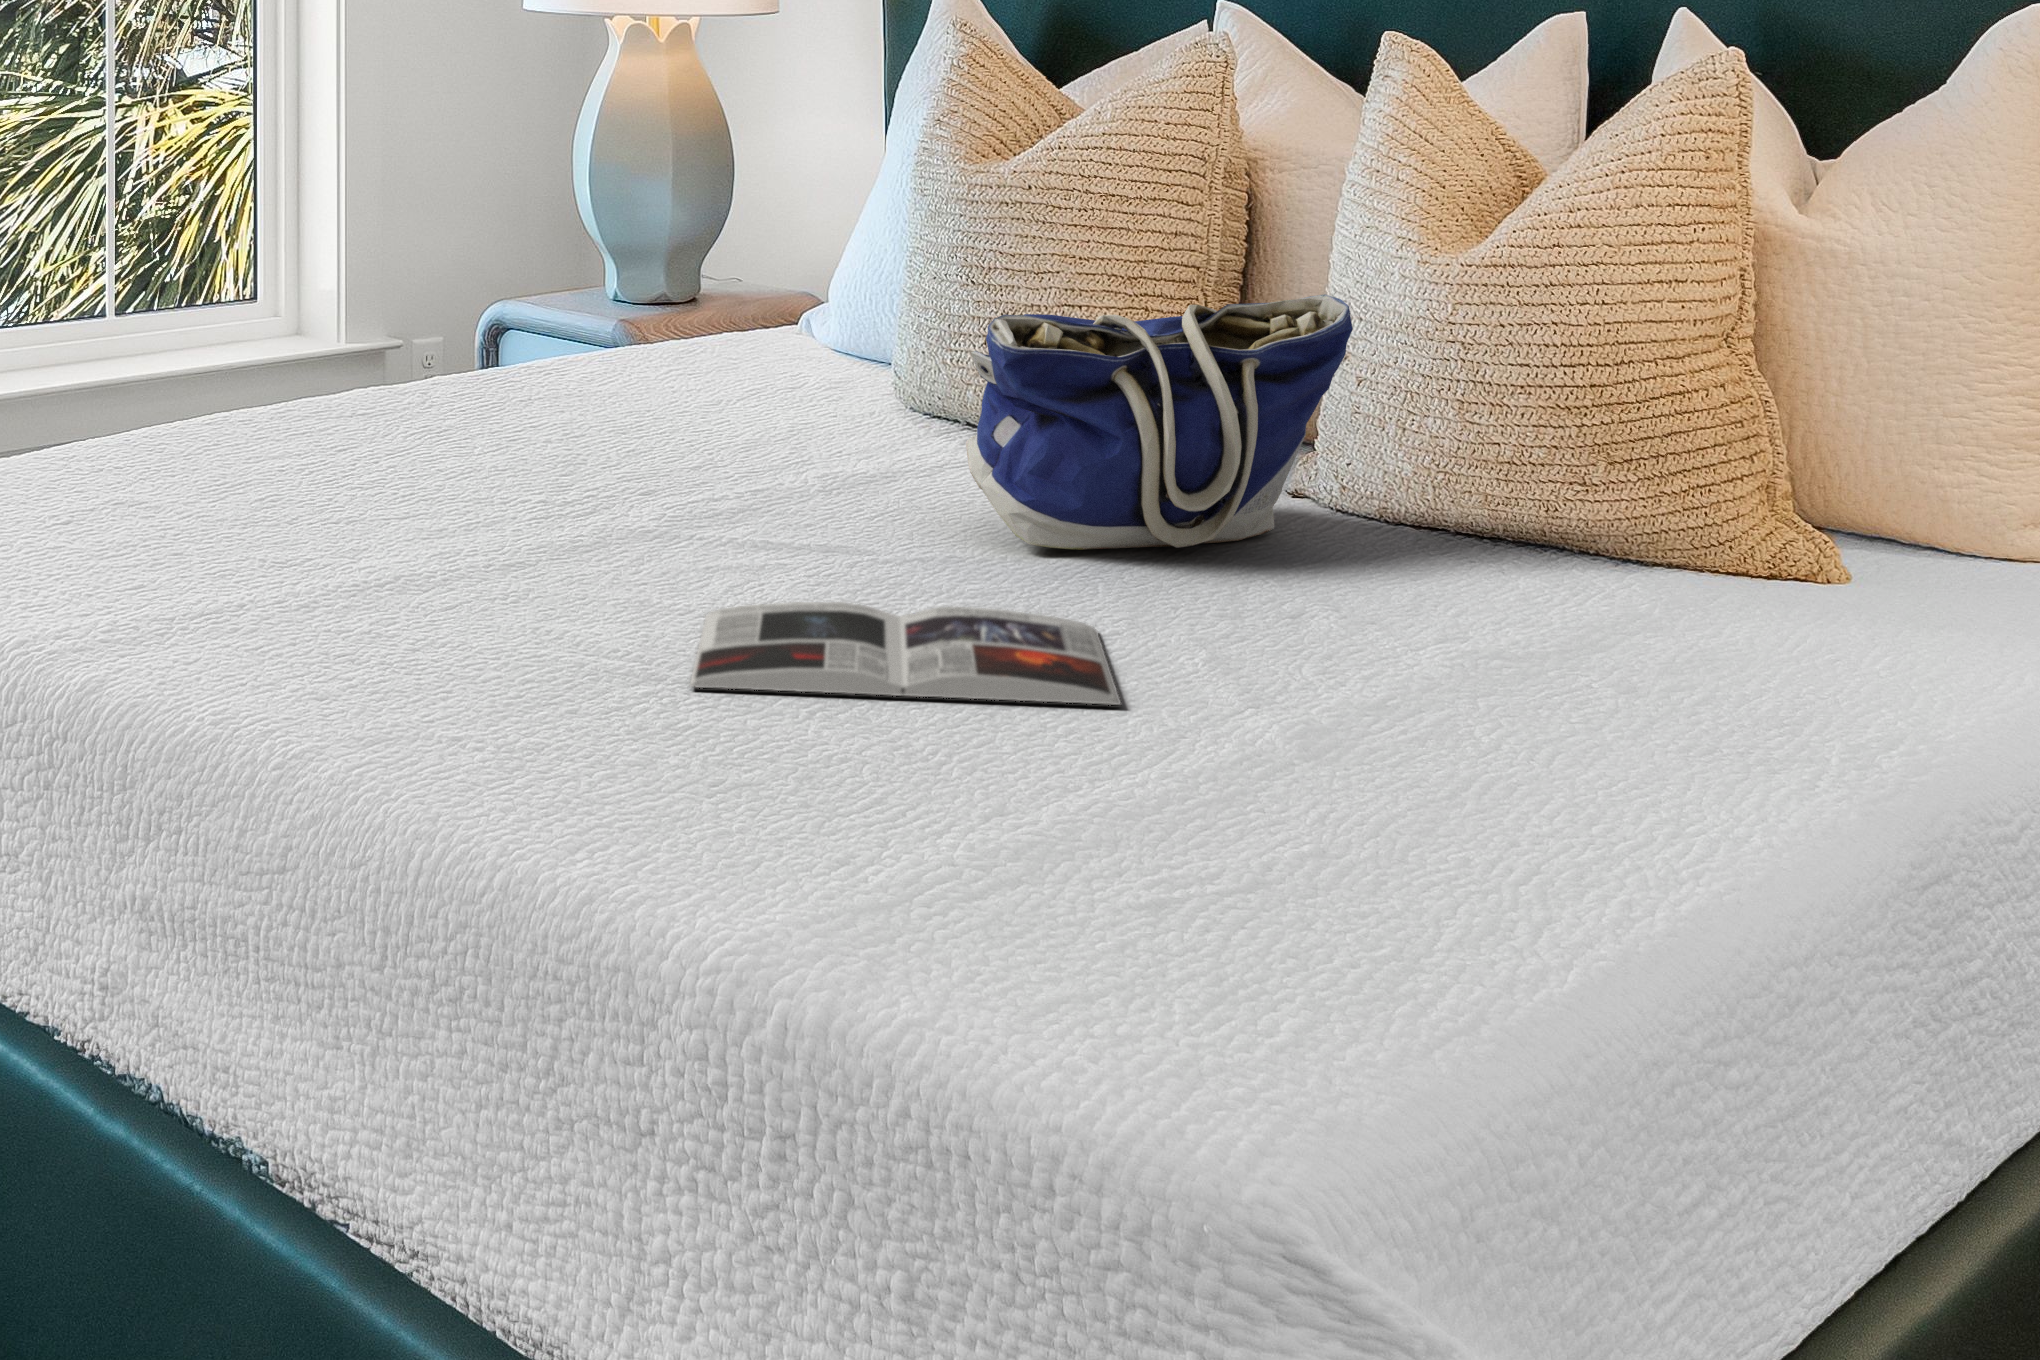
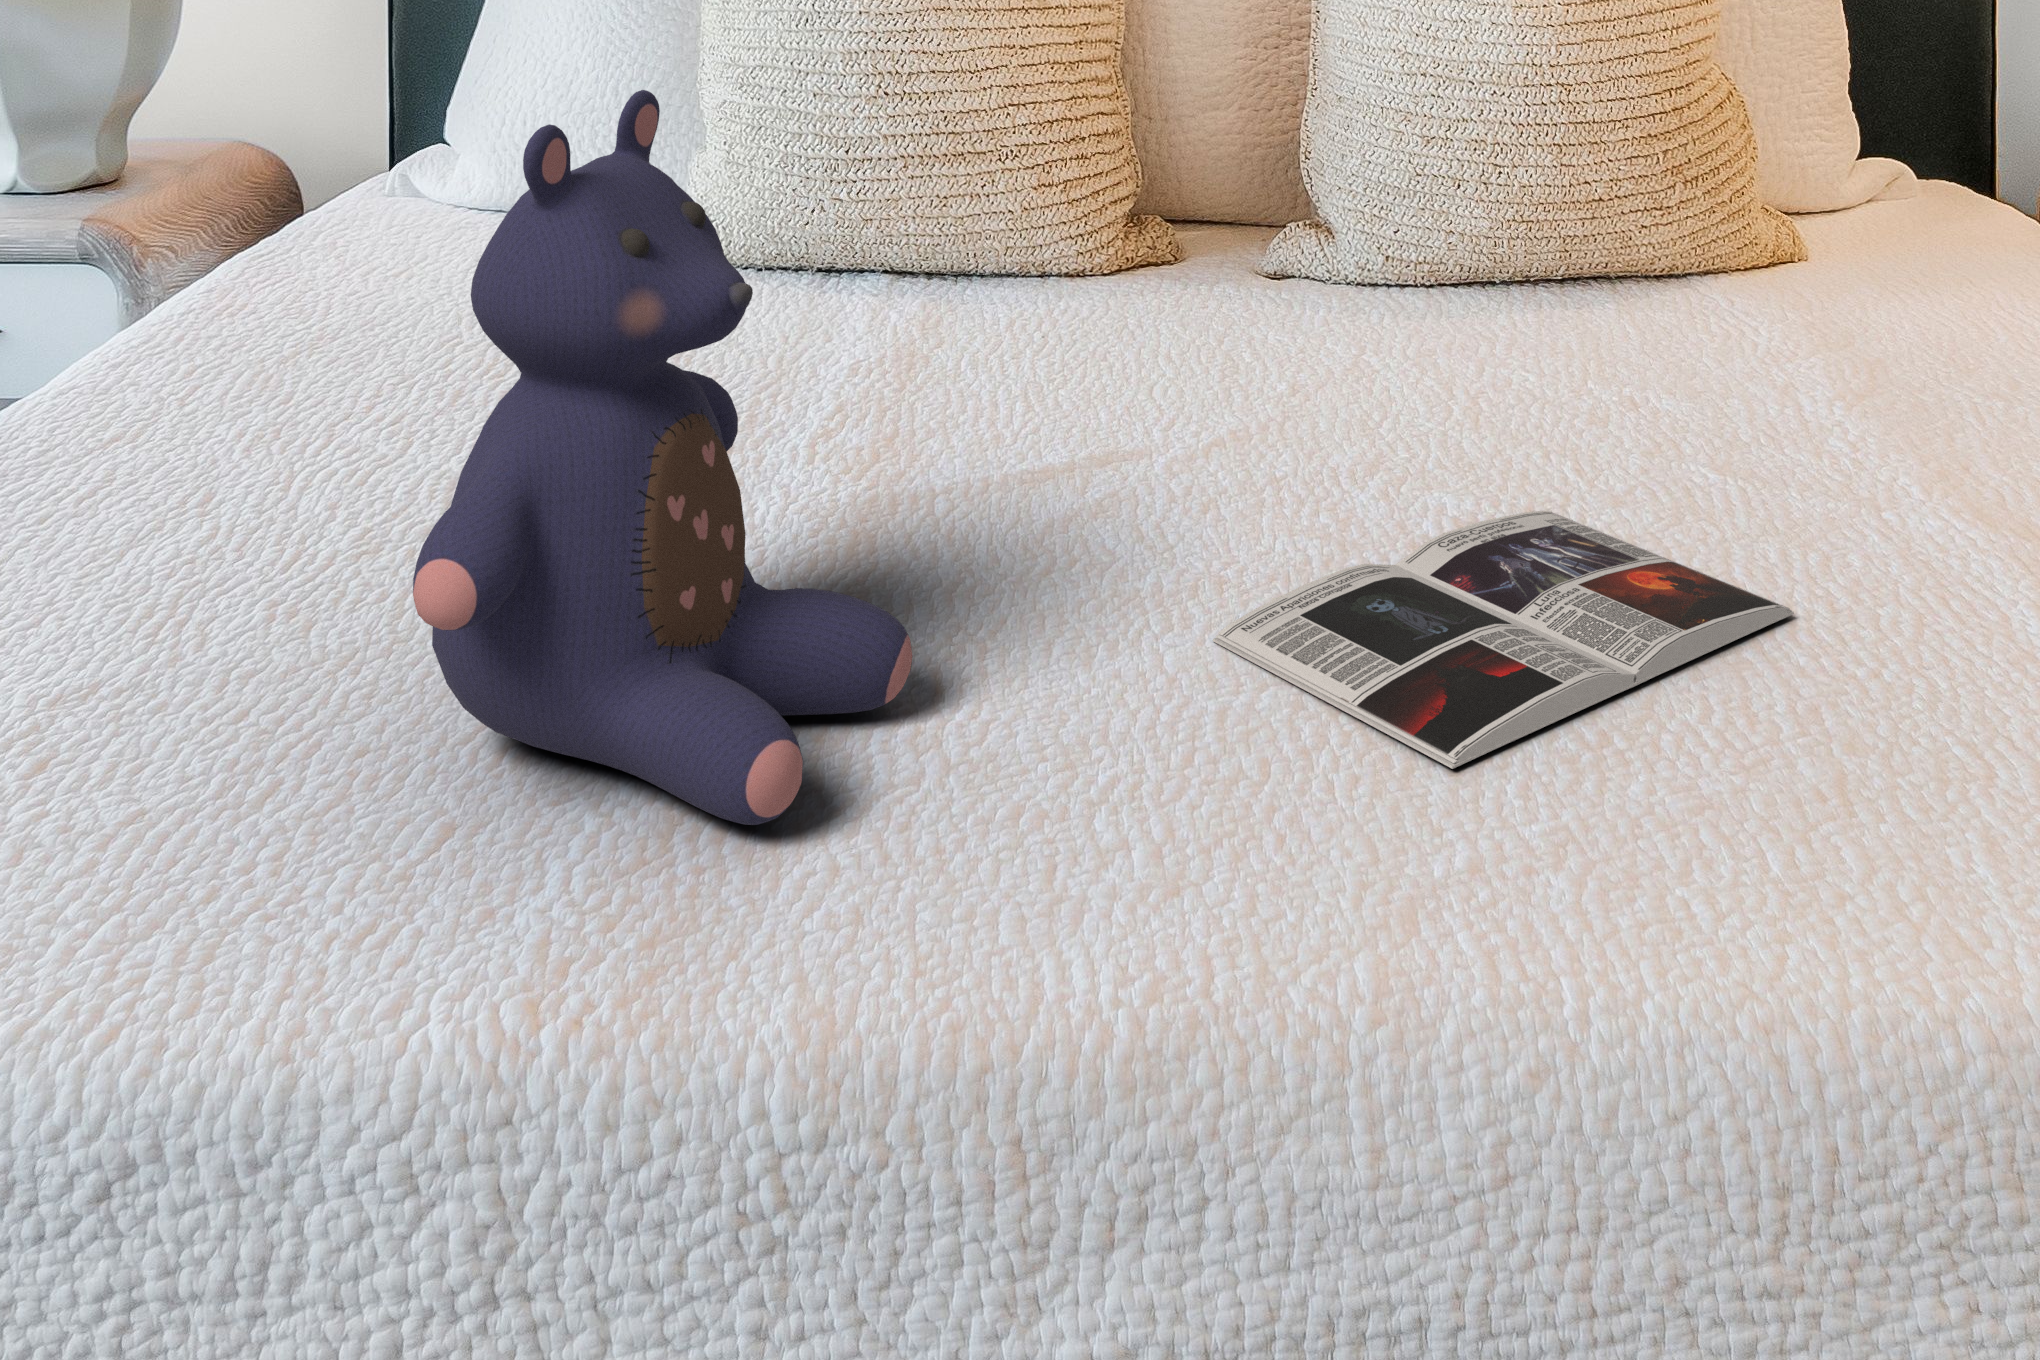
teddy bear: none [170,171,484,601] -> present [413,90,912,825]
tote bag: present [966,294,1353,550] -> none [1147,69,1494,415]

